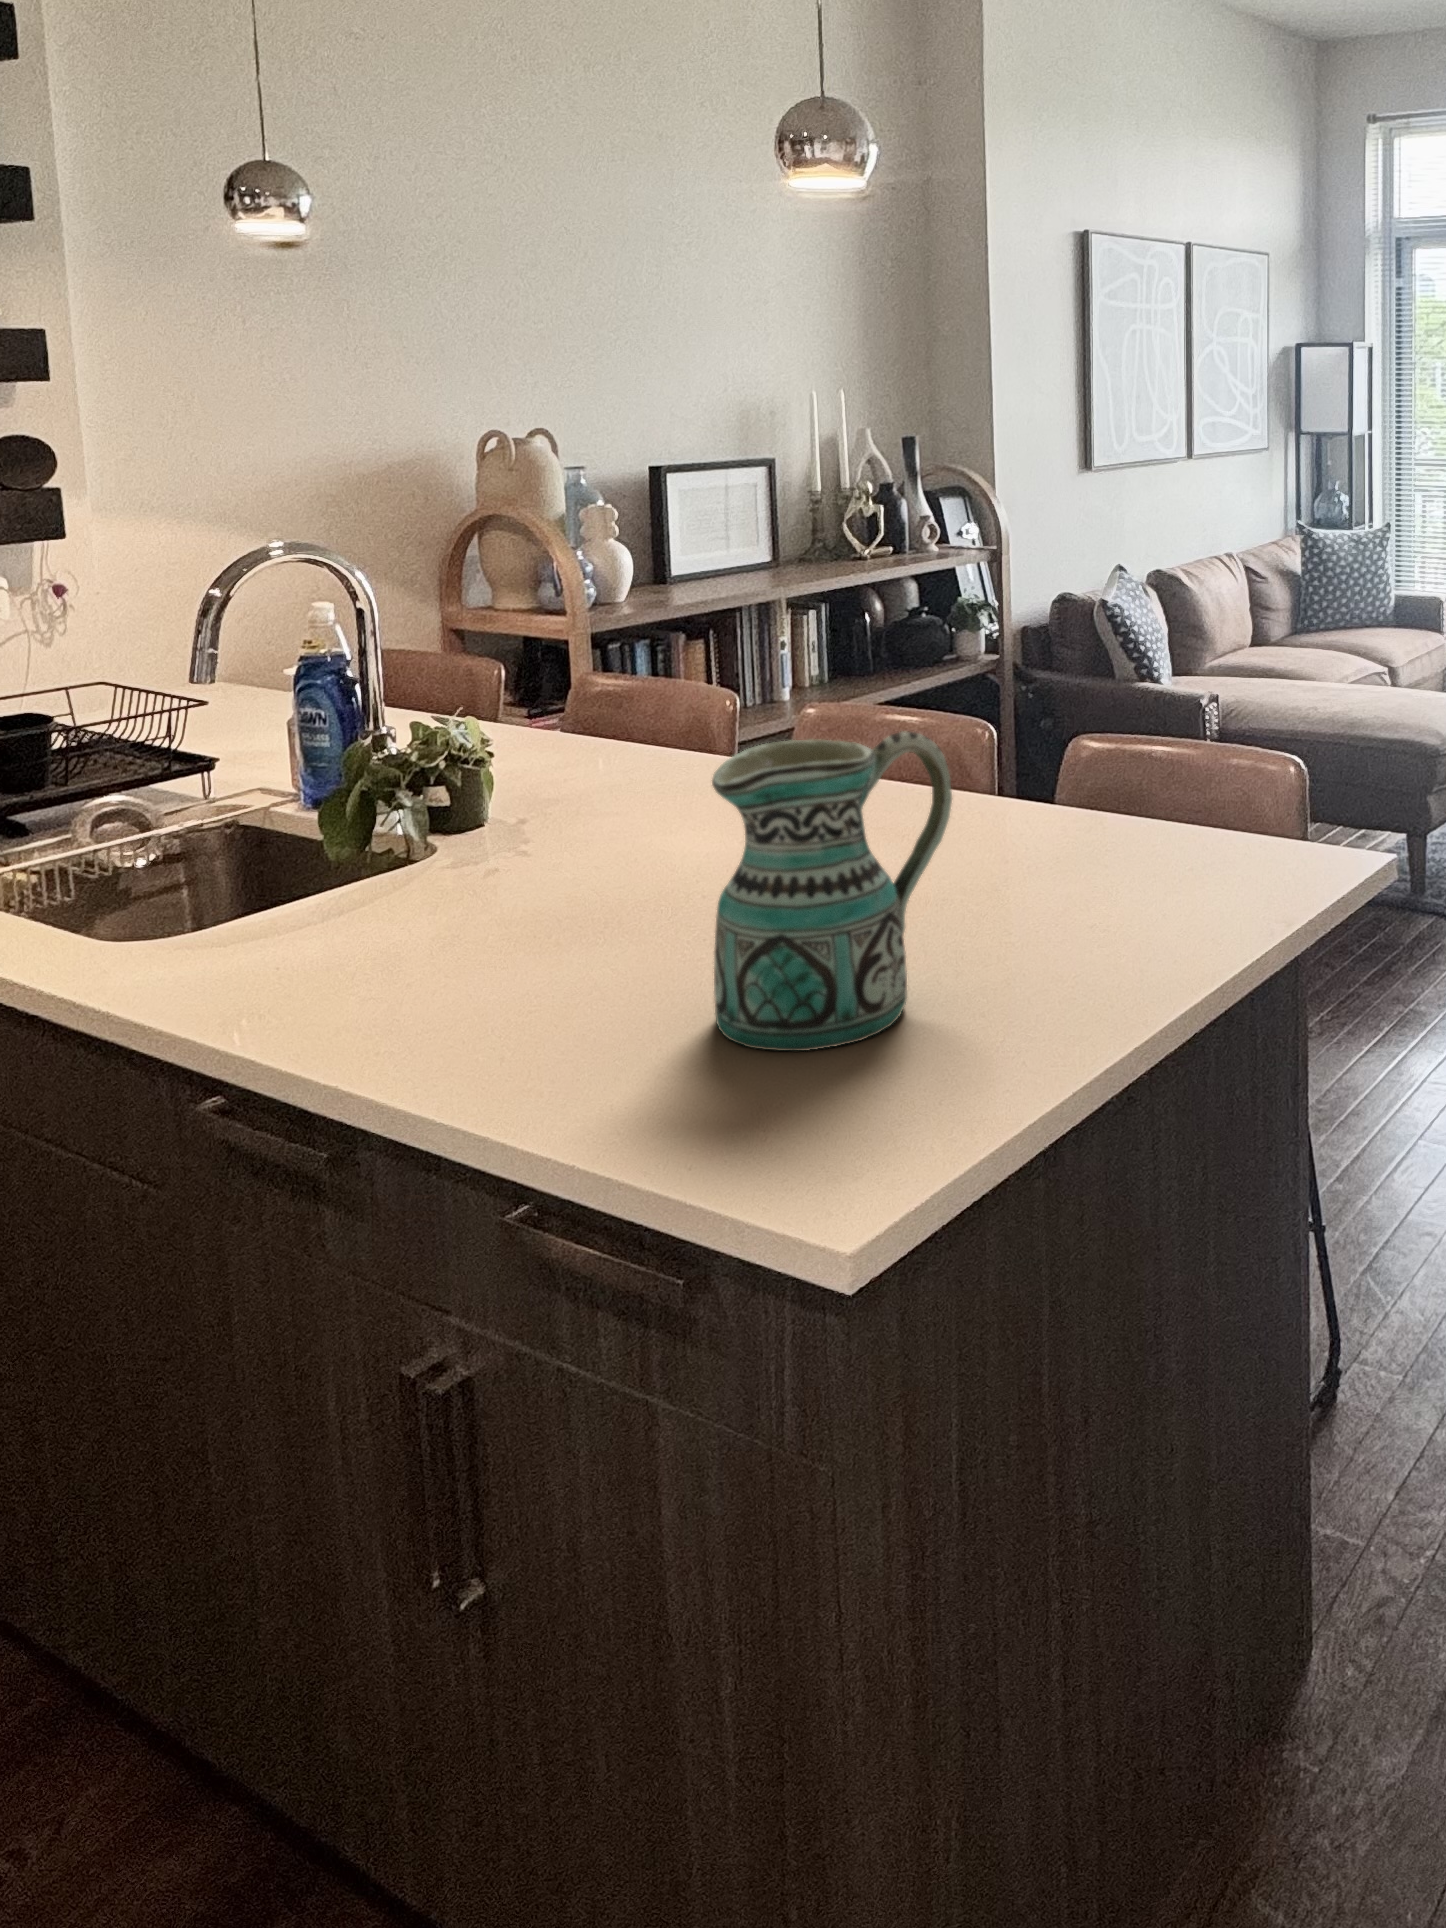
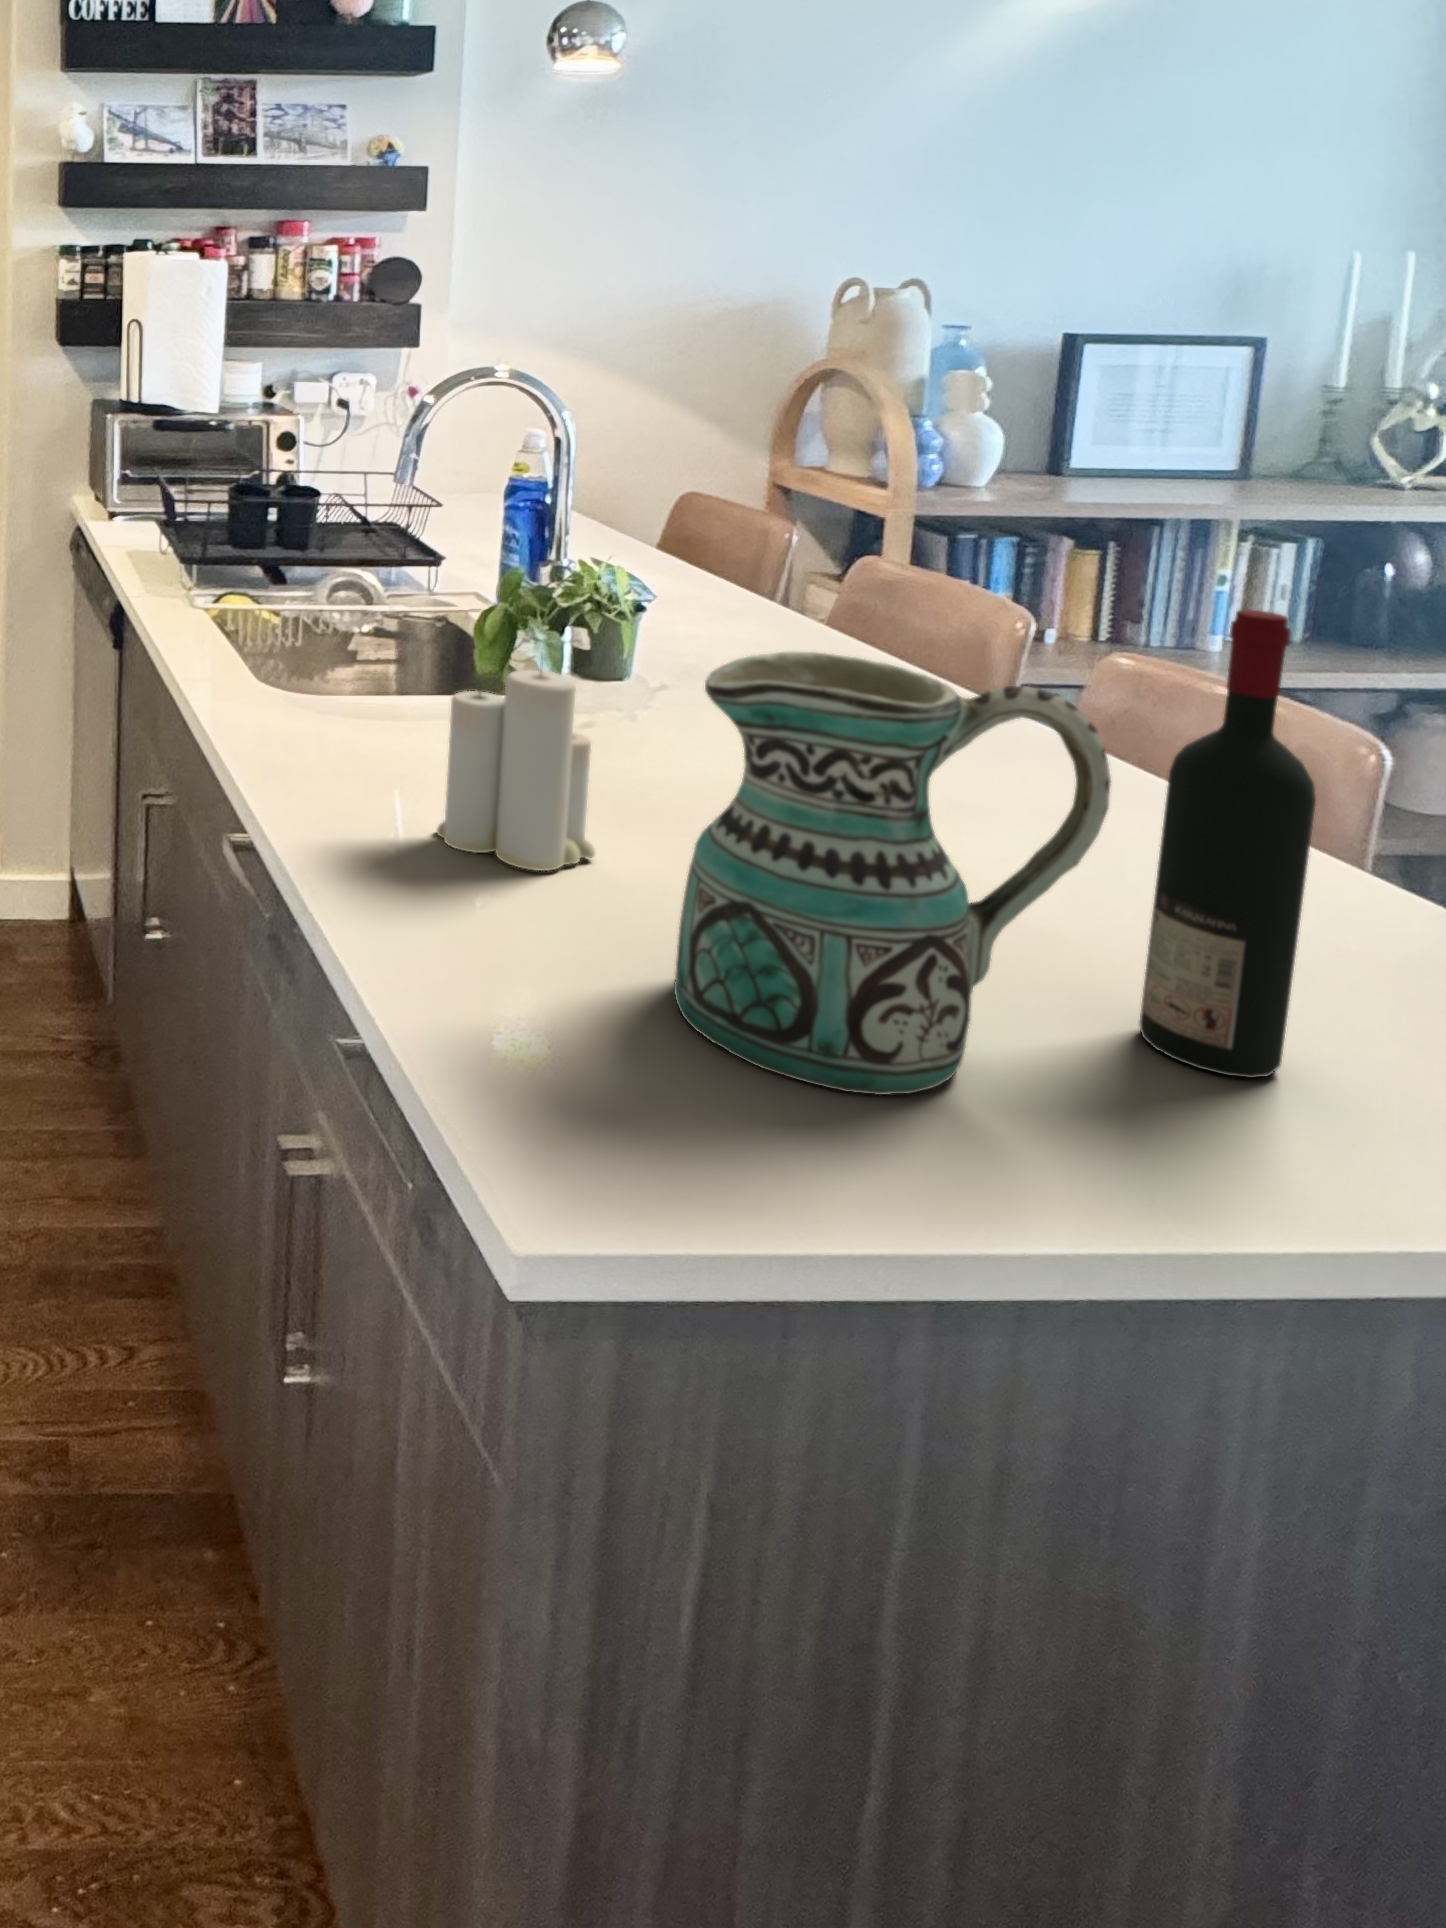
wine bottle: none [956,655,1032,949] -> present [1139,610,1316,1078]
candle: none [440,806,582,1005] -> present [437,663,595,871]

